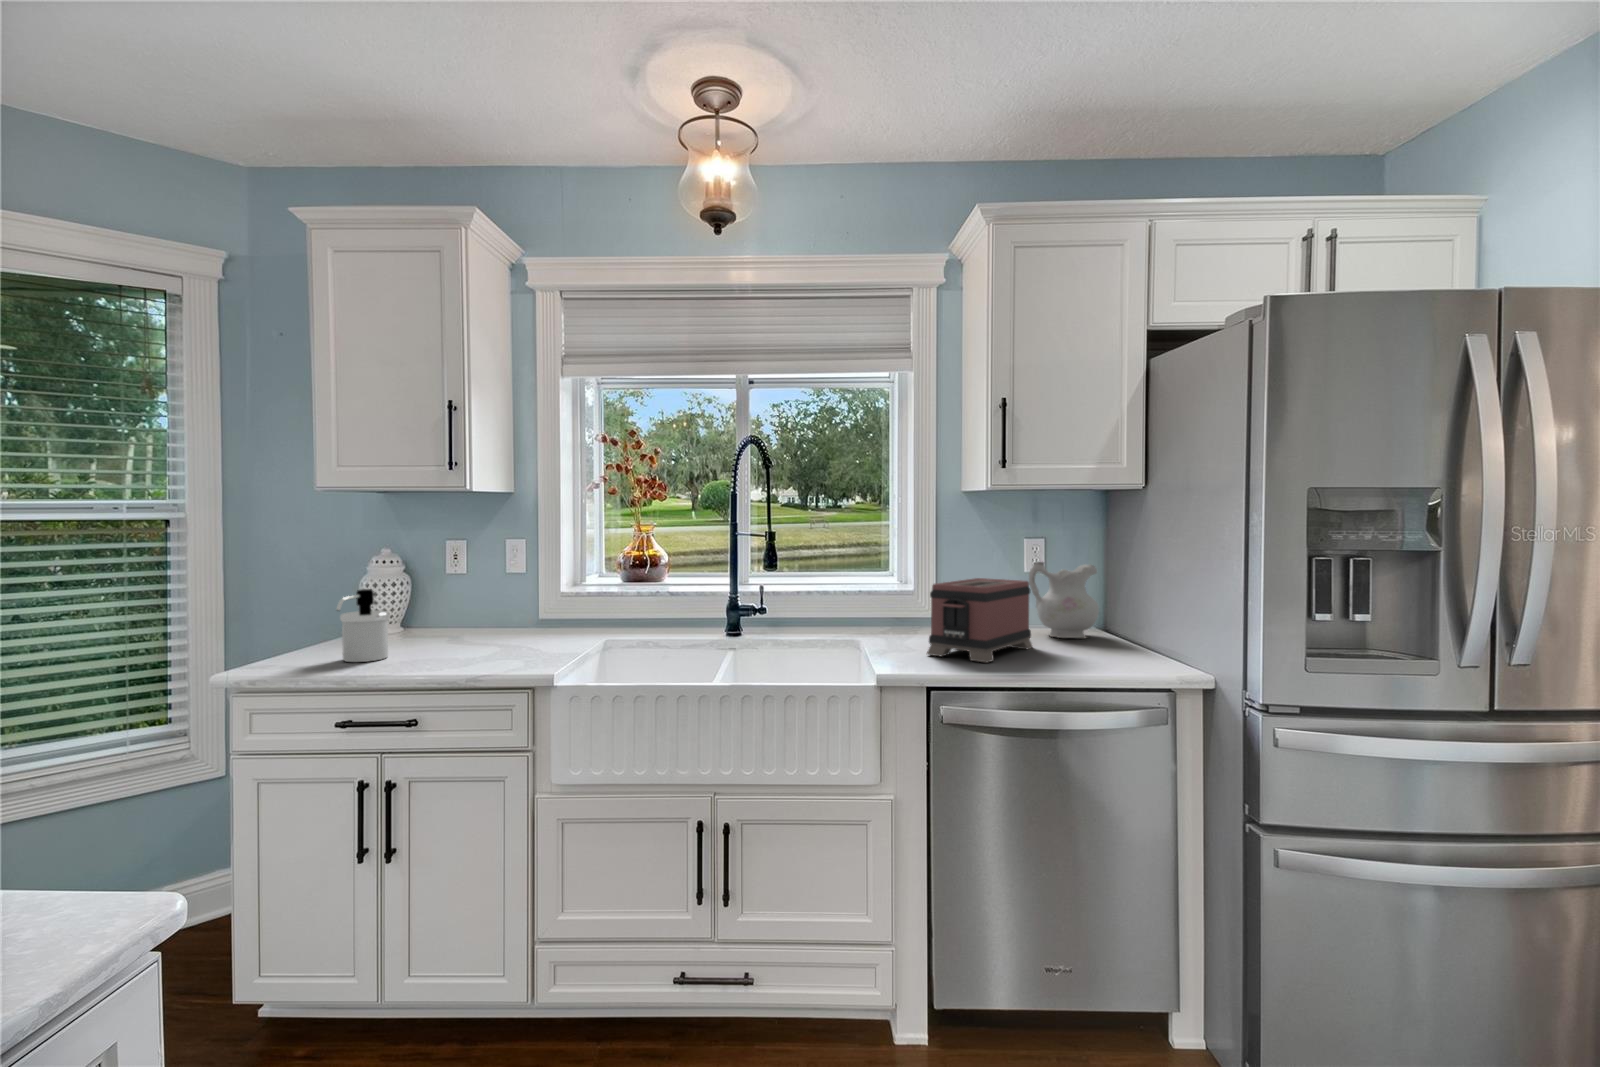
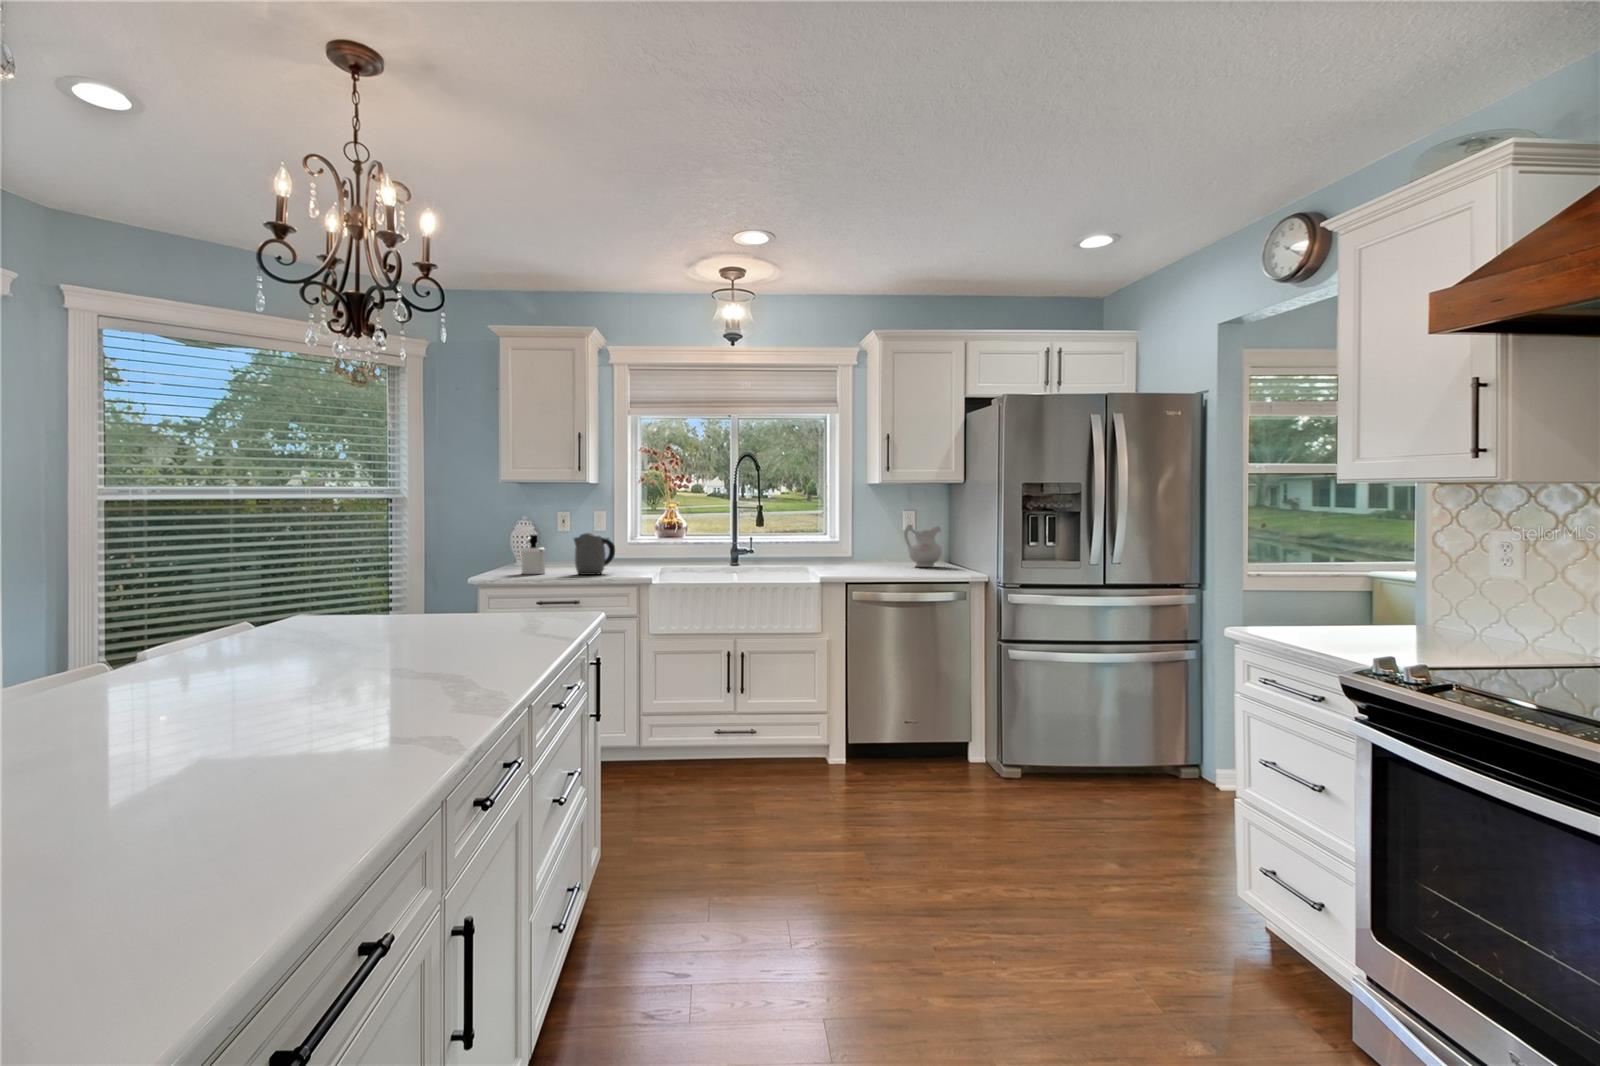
toaster: present [927,578,1033,663] -> none [846,533,904,573]
kettle: none [423,588,507,666] -> present [574,533,615,575]

